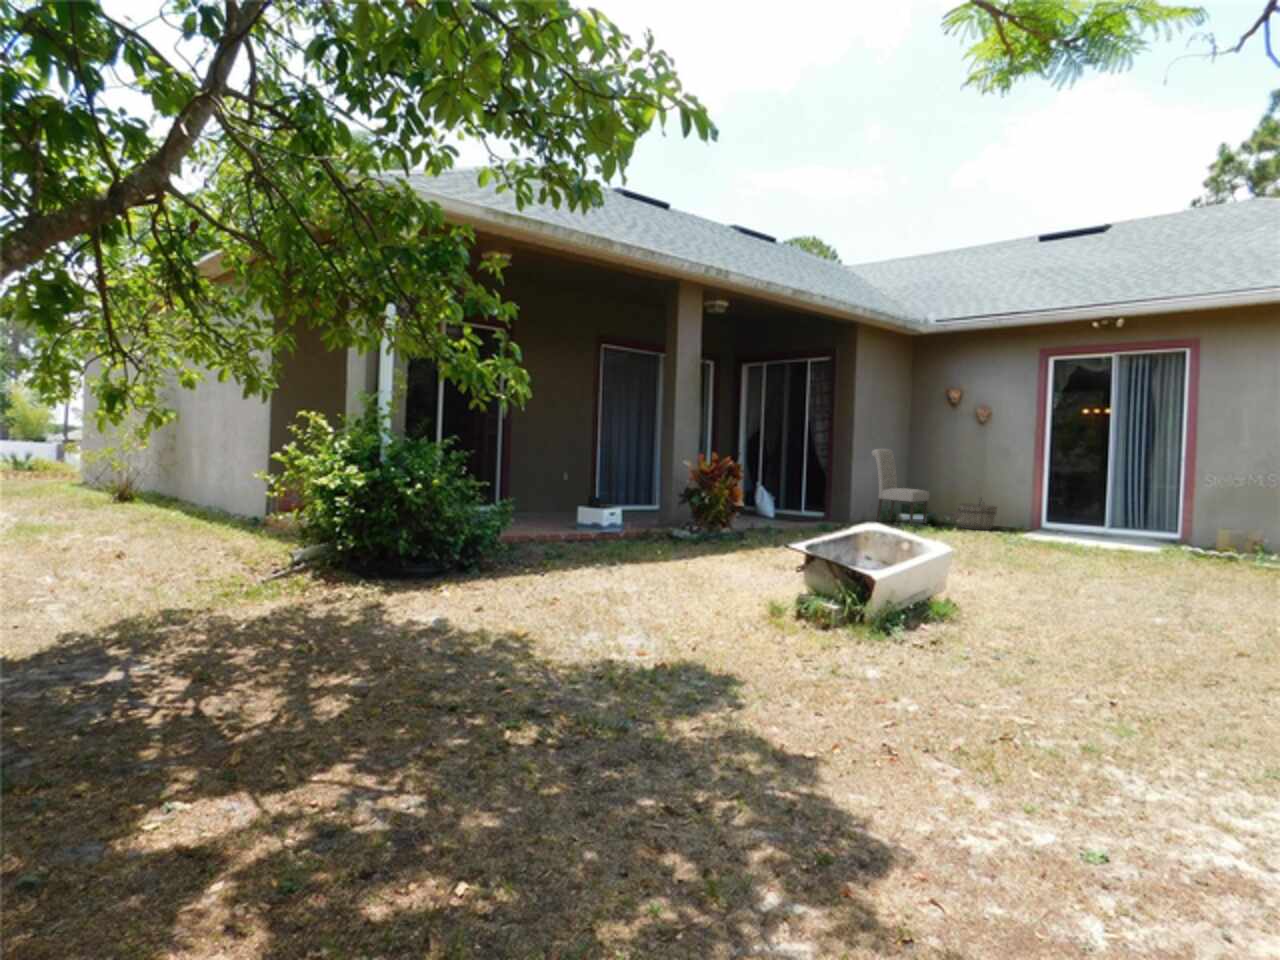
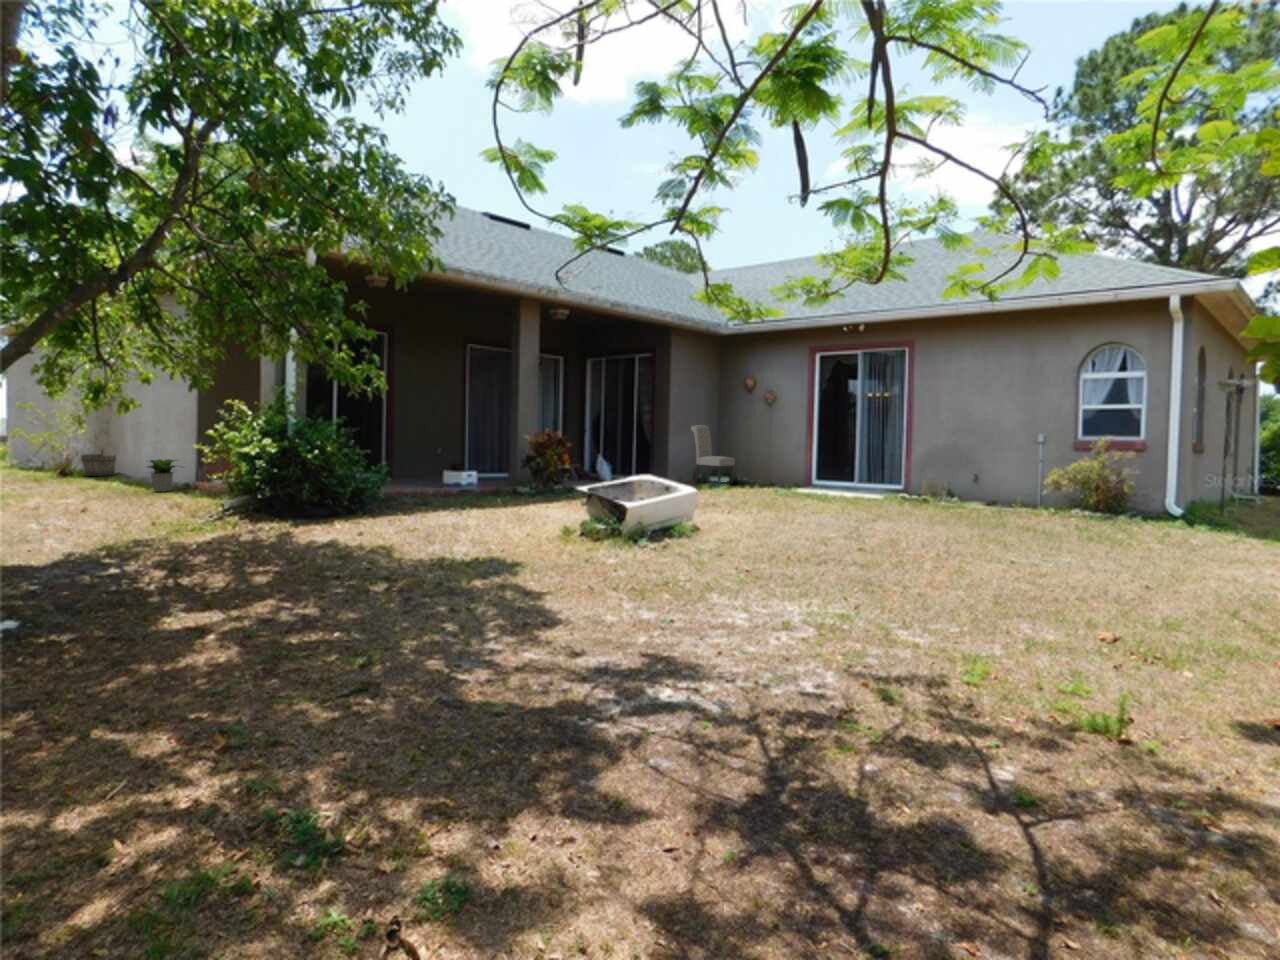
potted plant: none [202,487,258,529] -> present [147,459,176,492]
wooden bucket: present [958,503,997,530] -> present [81,451,116,476]

